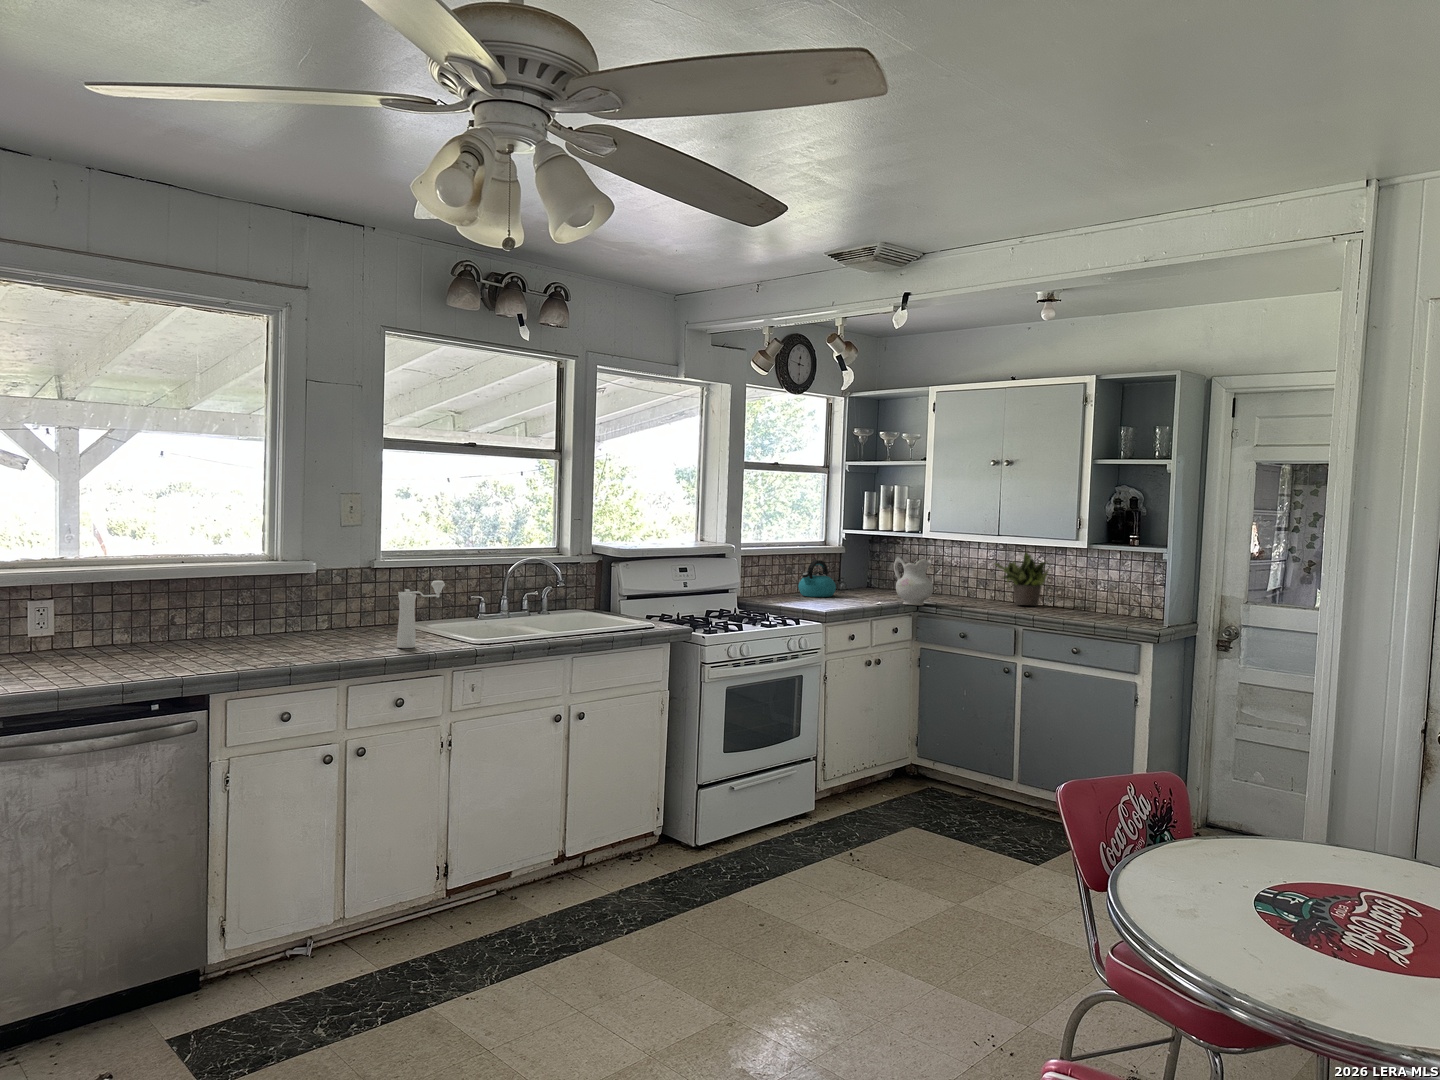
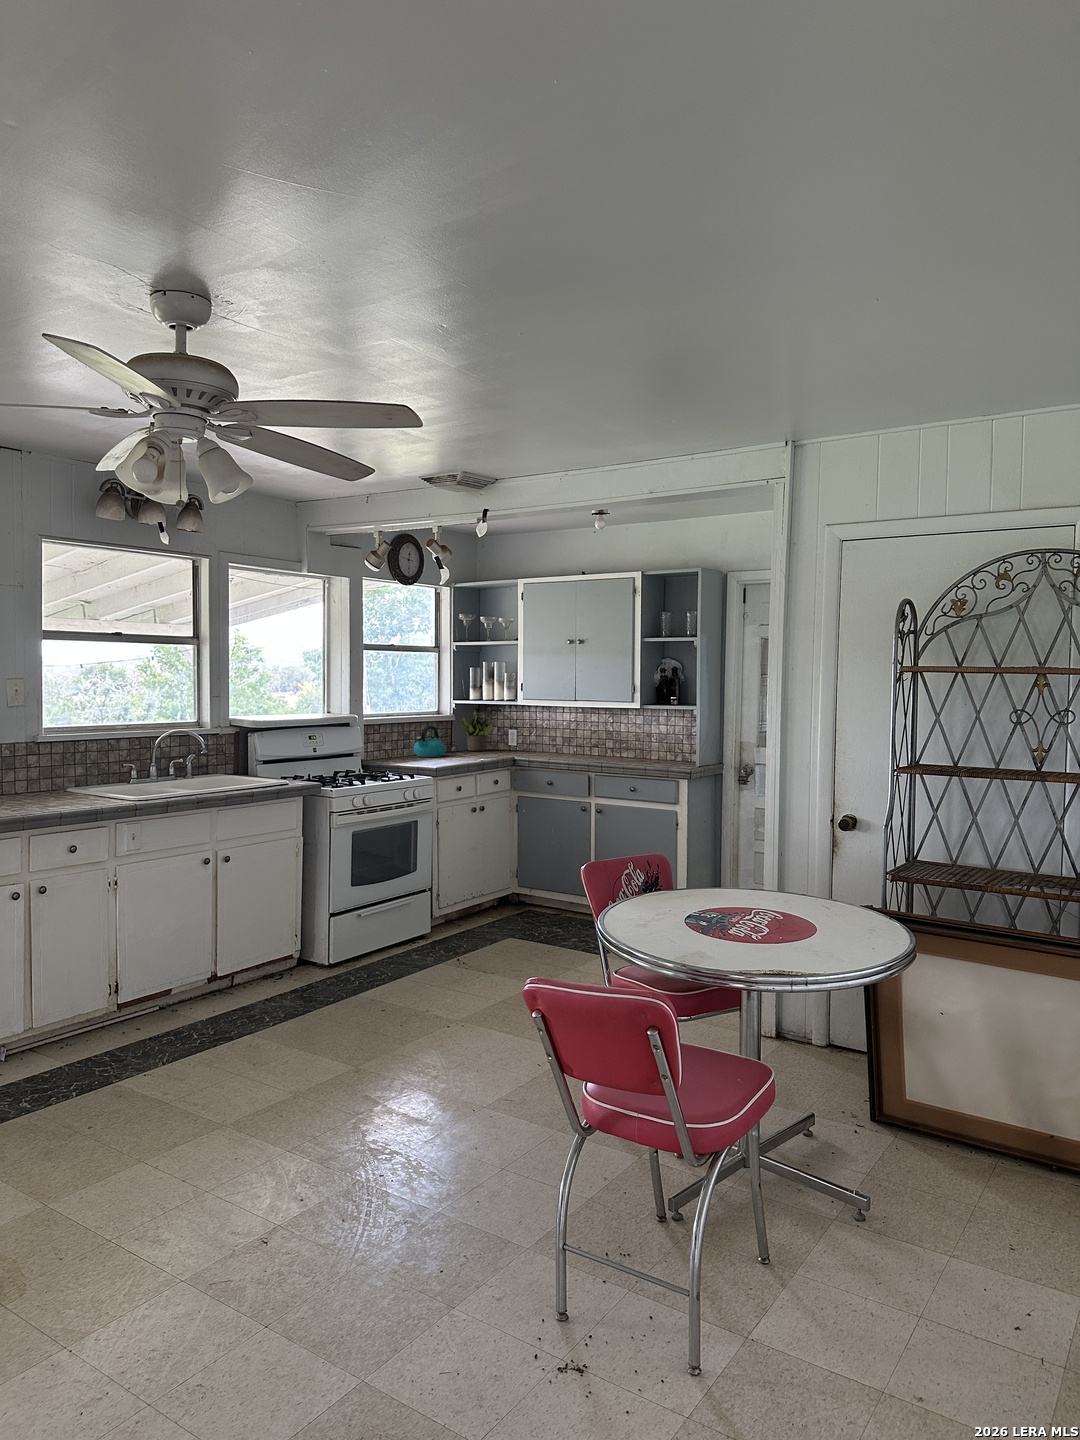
potted plant: present [995,552,1049,606] -> present [461,711,493,750]
ceramic pitcher: present [894,556,933,605] -> none [492,720,524,760]
pepper mill: present [397,581,445,648] -> none [68,751,108,807]

